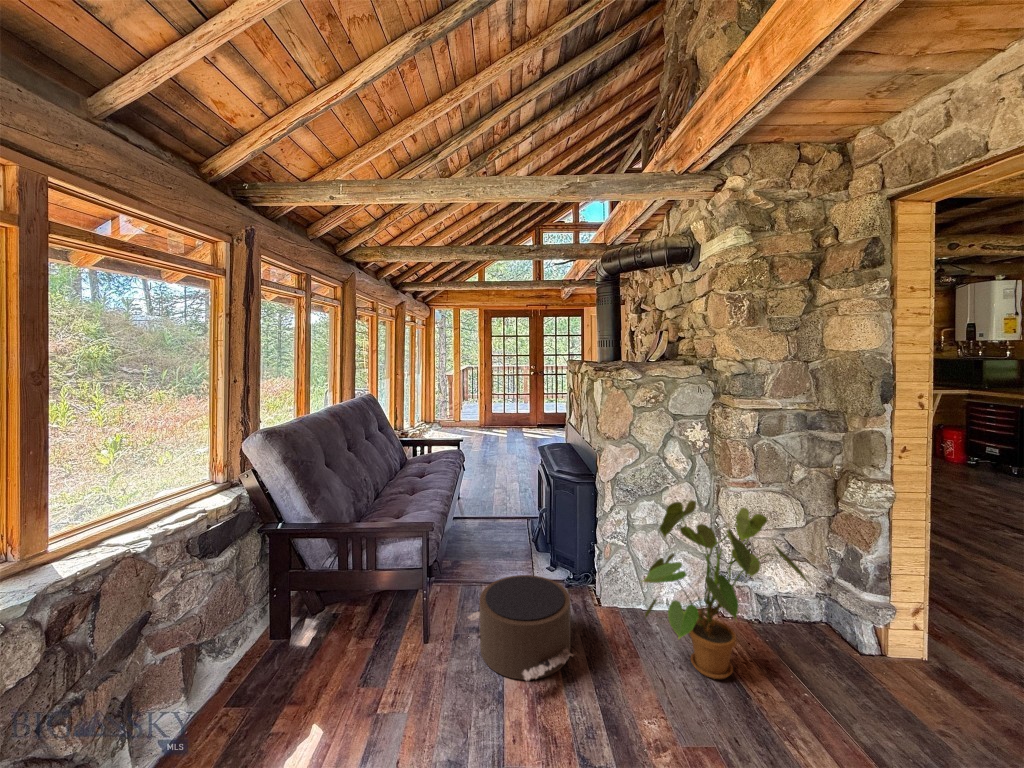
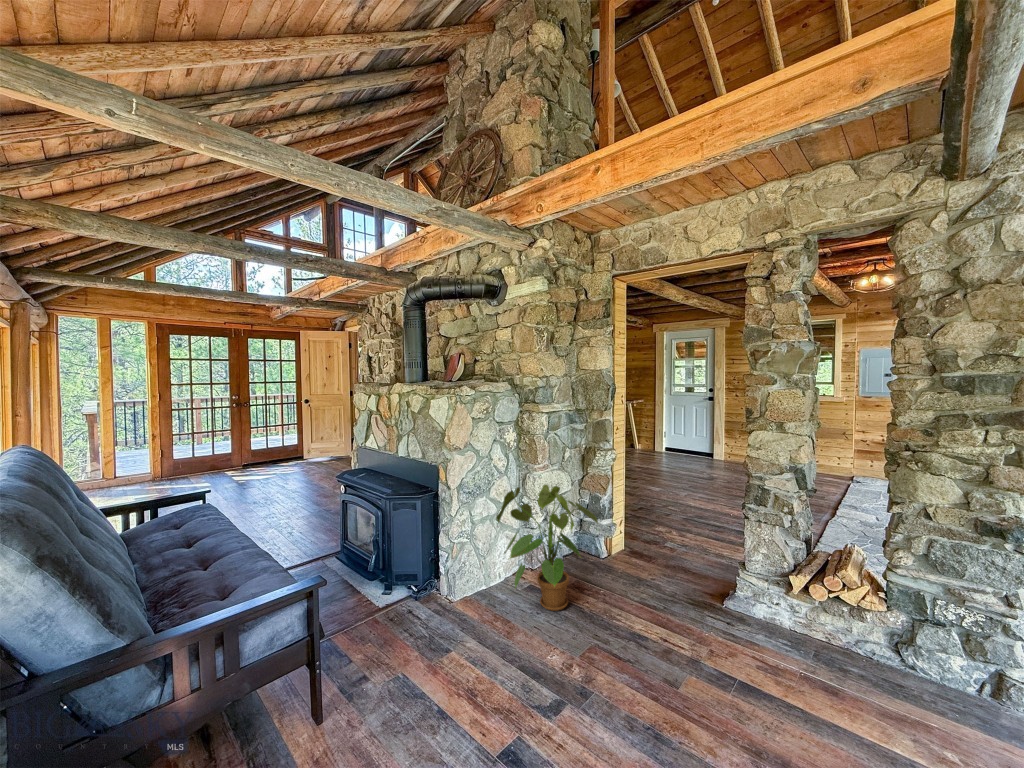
pouf: present [468,575,574,681] -> none [355,591,479,699]

